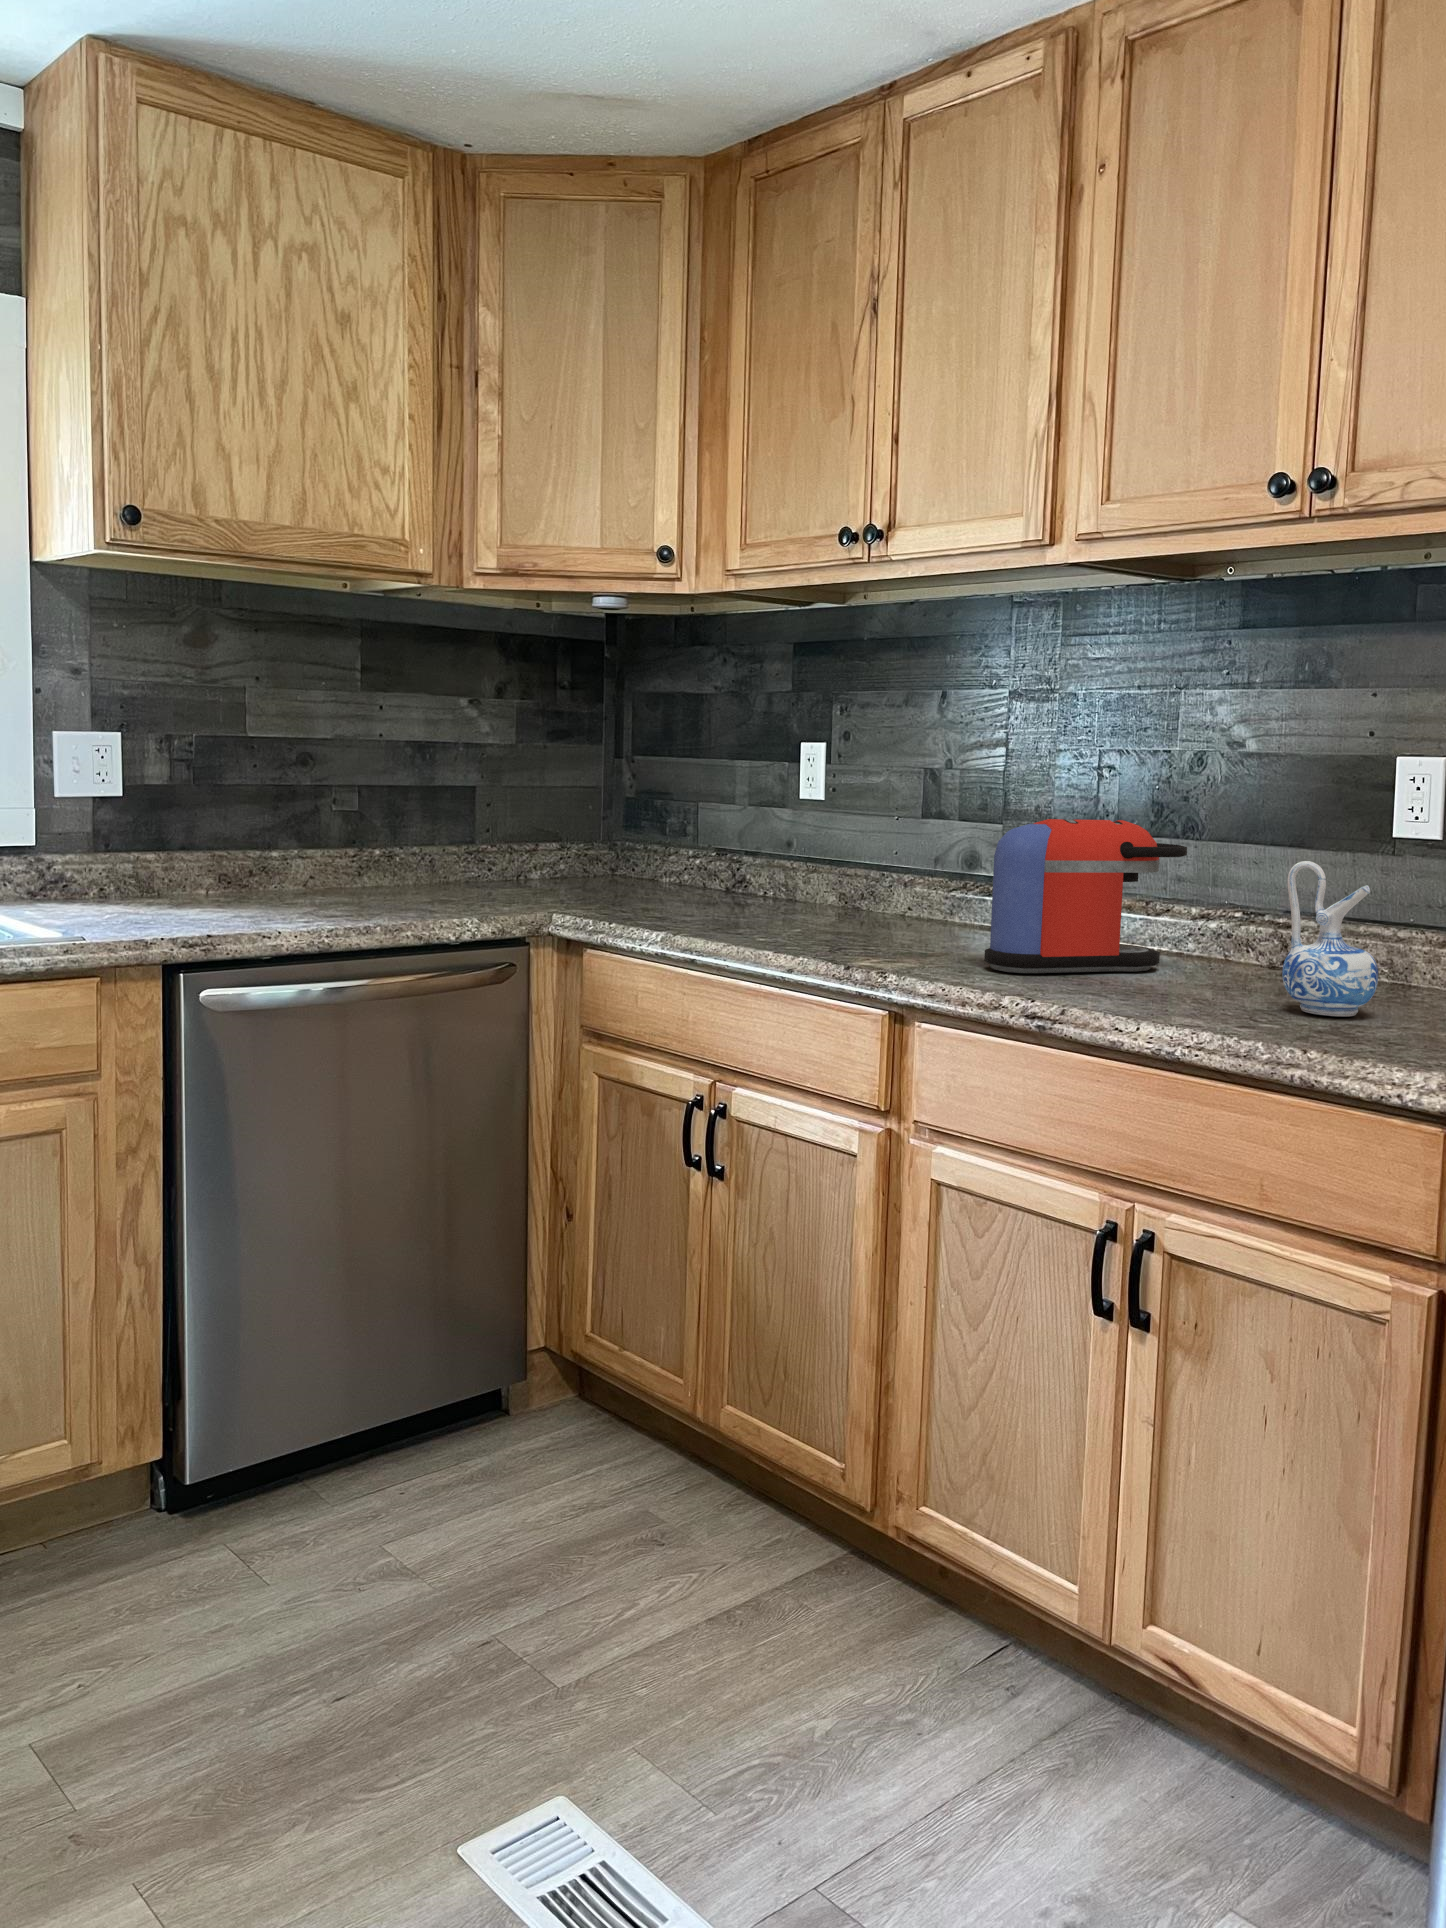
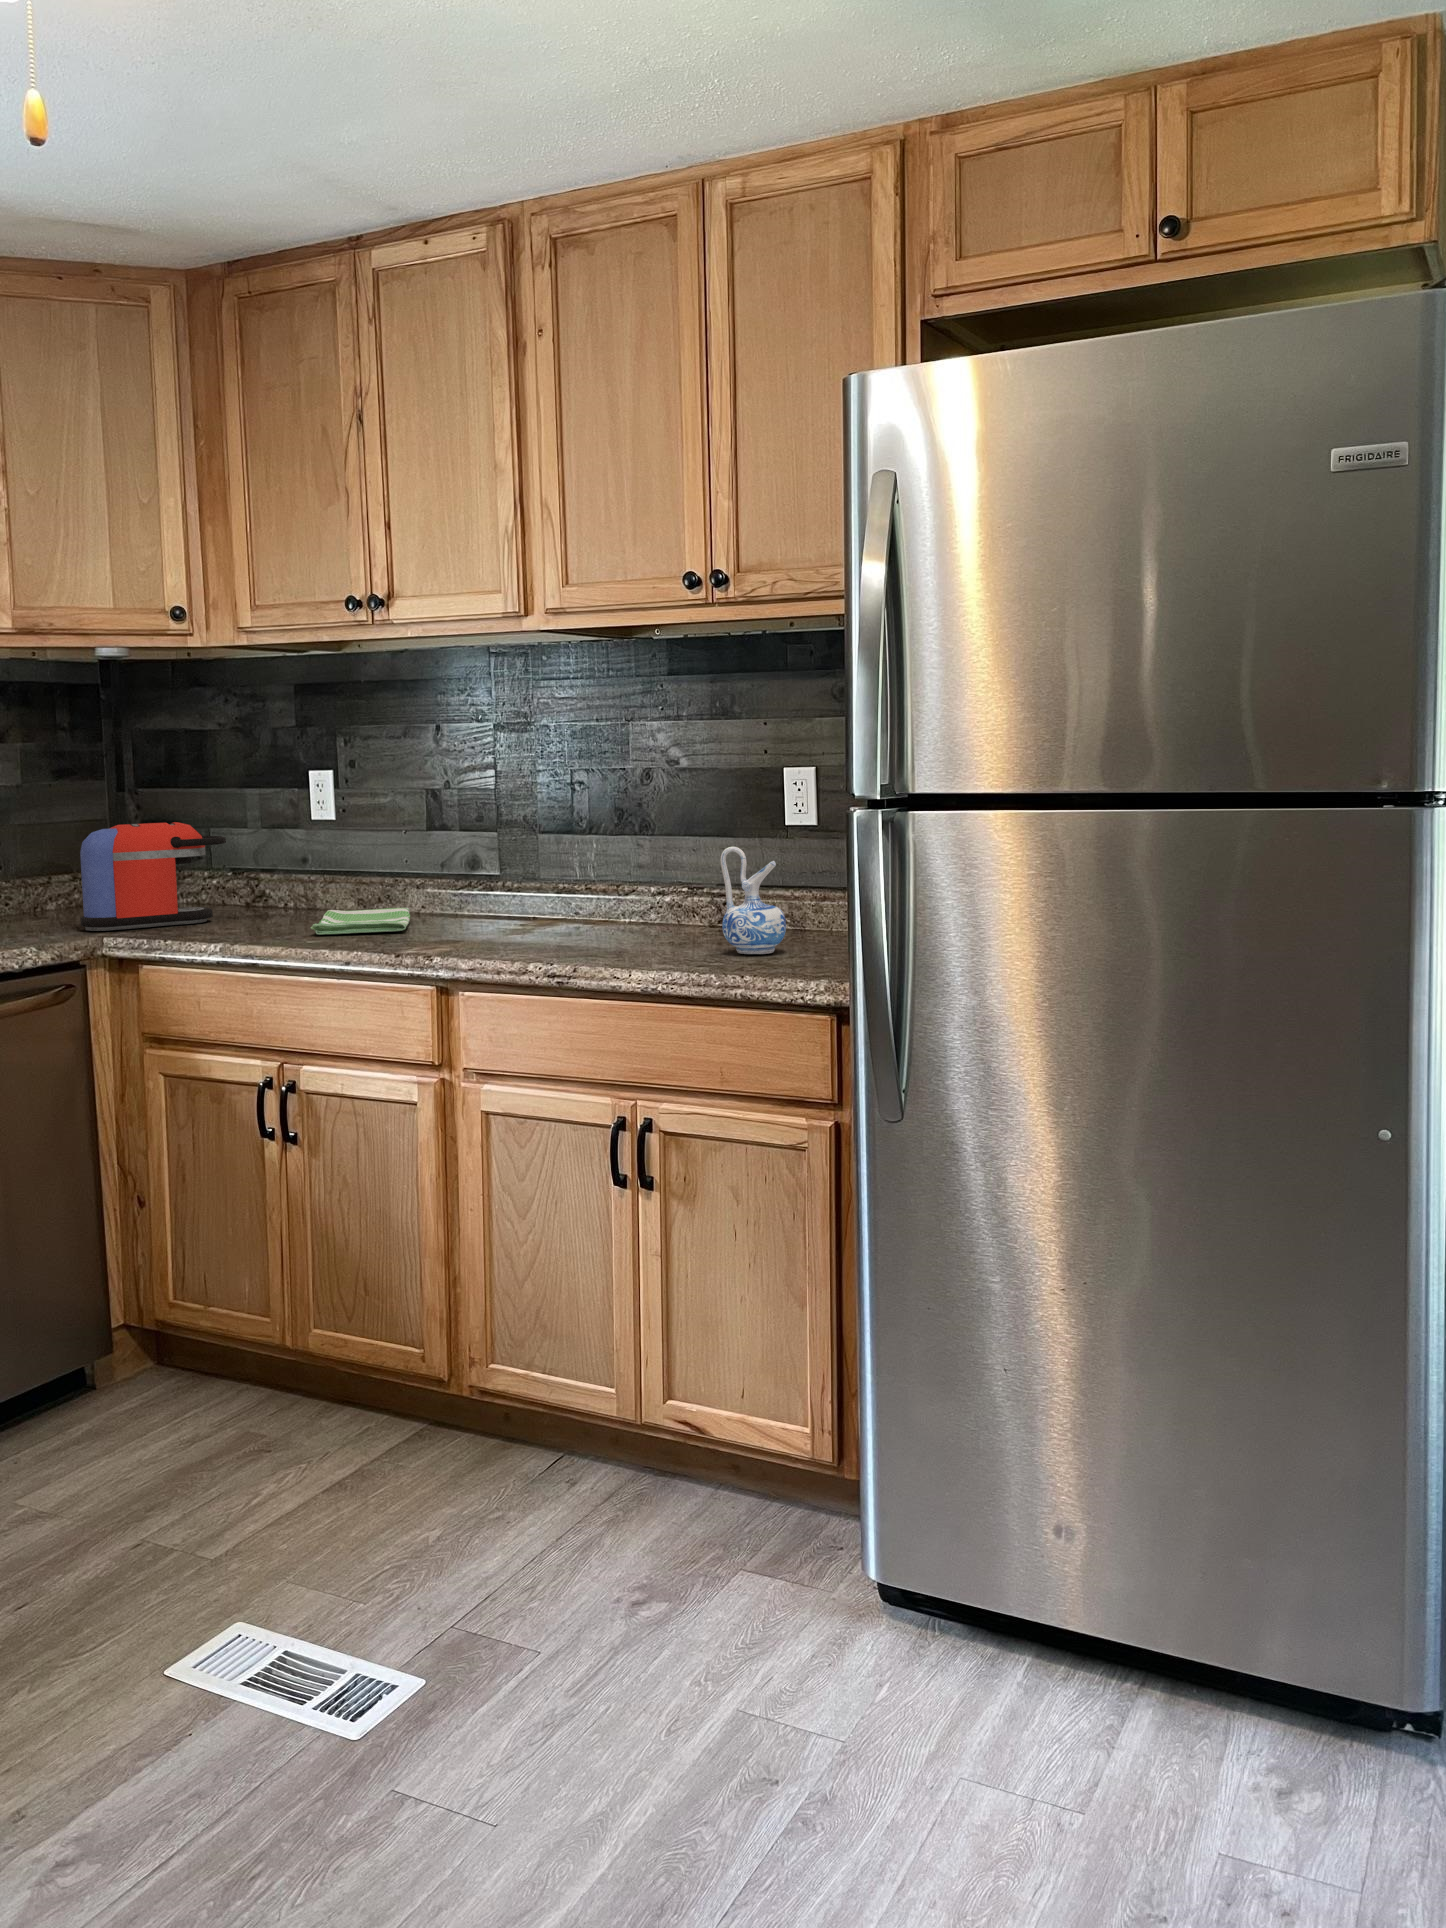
coffee maker: present [984,819,1187,973] -> present [80,822,226,931]
dish towel: none [767,903,892,936] -> present [311,908,410,935]

